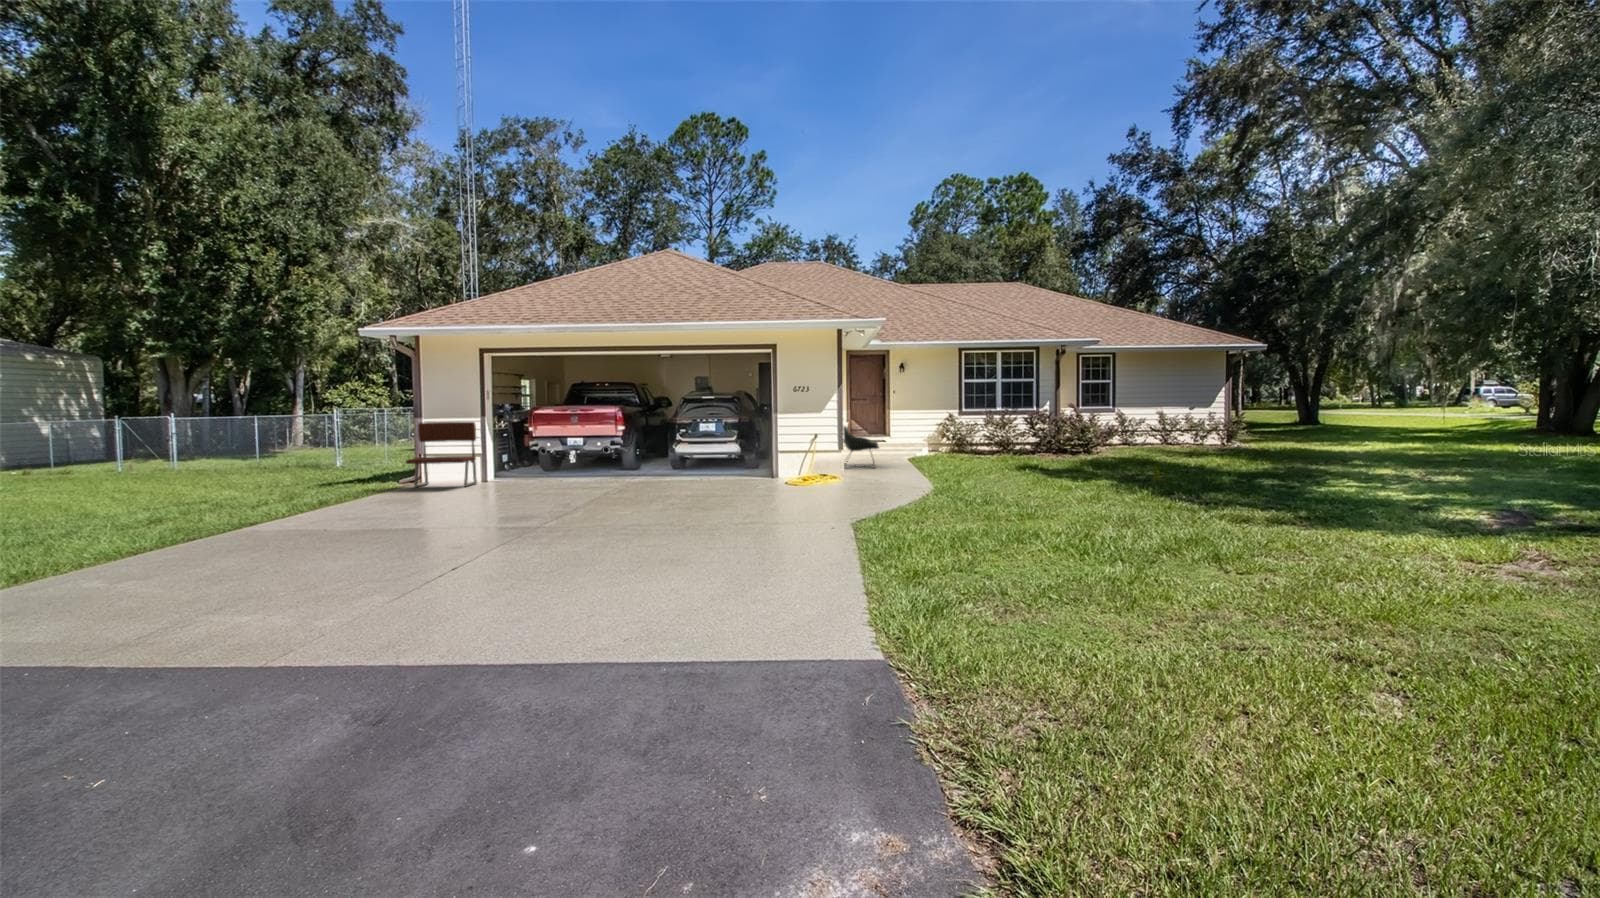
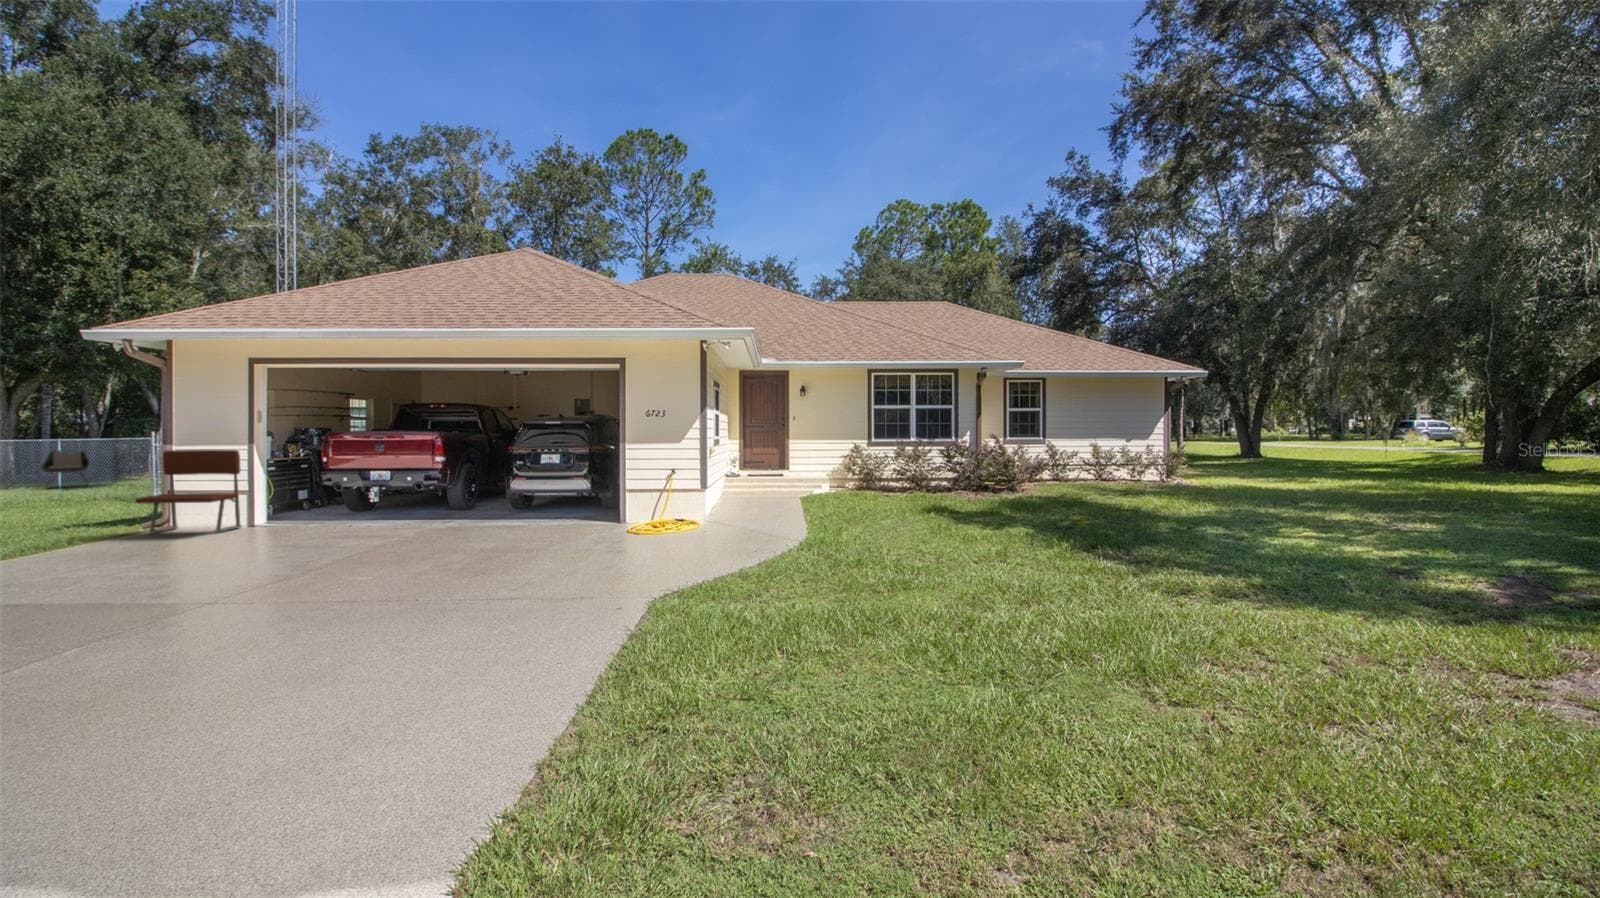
lounge chair: present [844,426,879,466] -> present [41,450,91,488]

